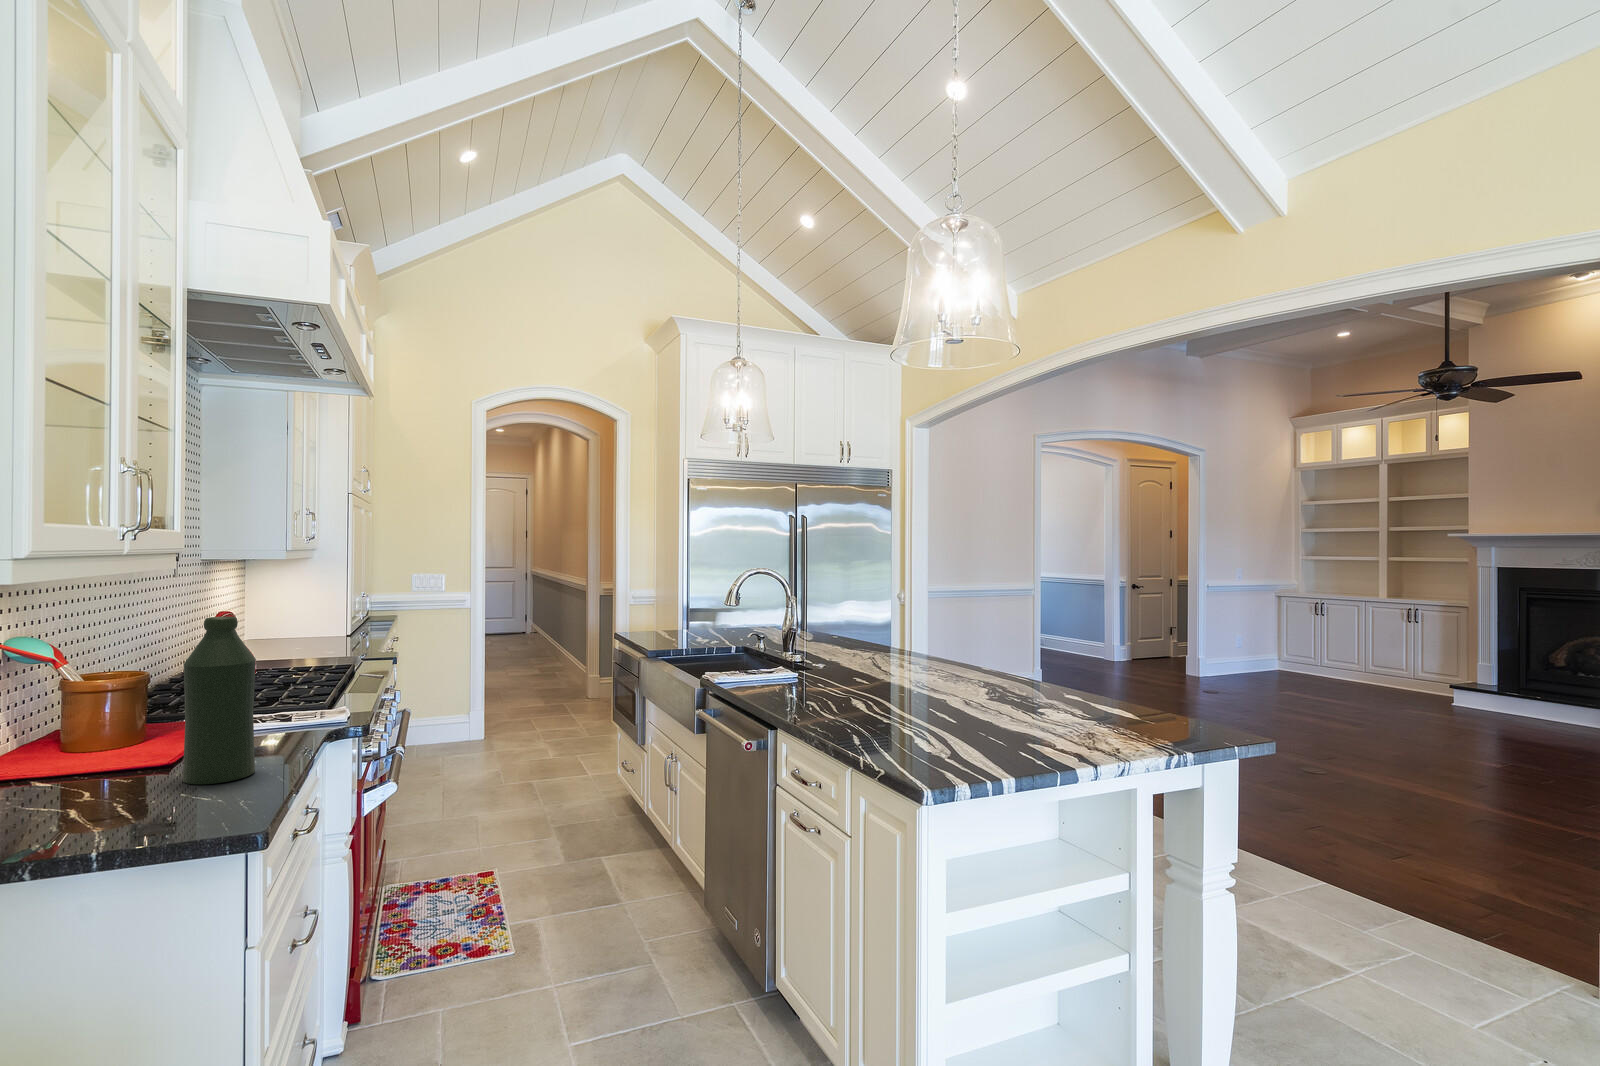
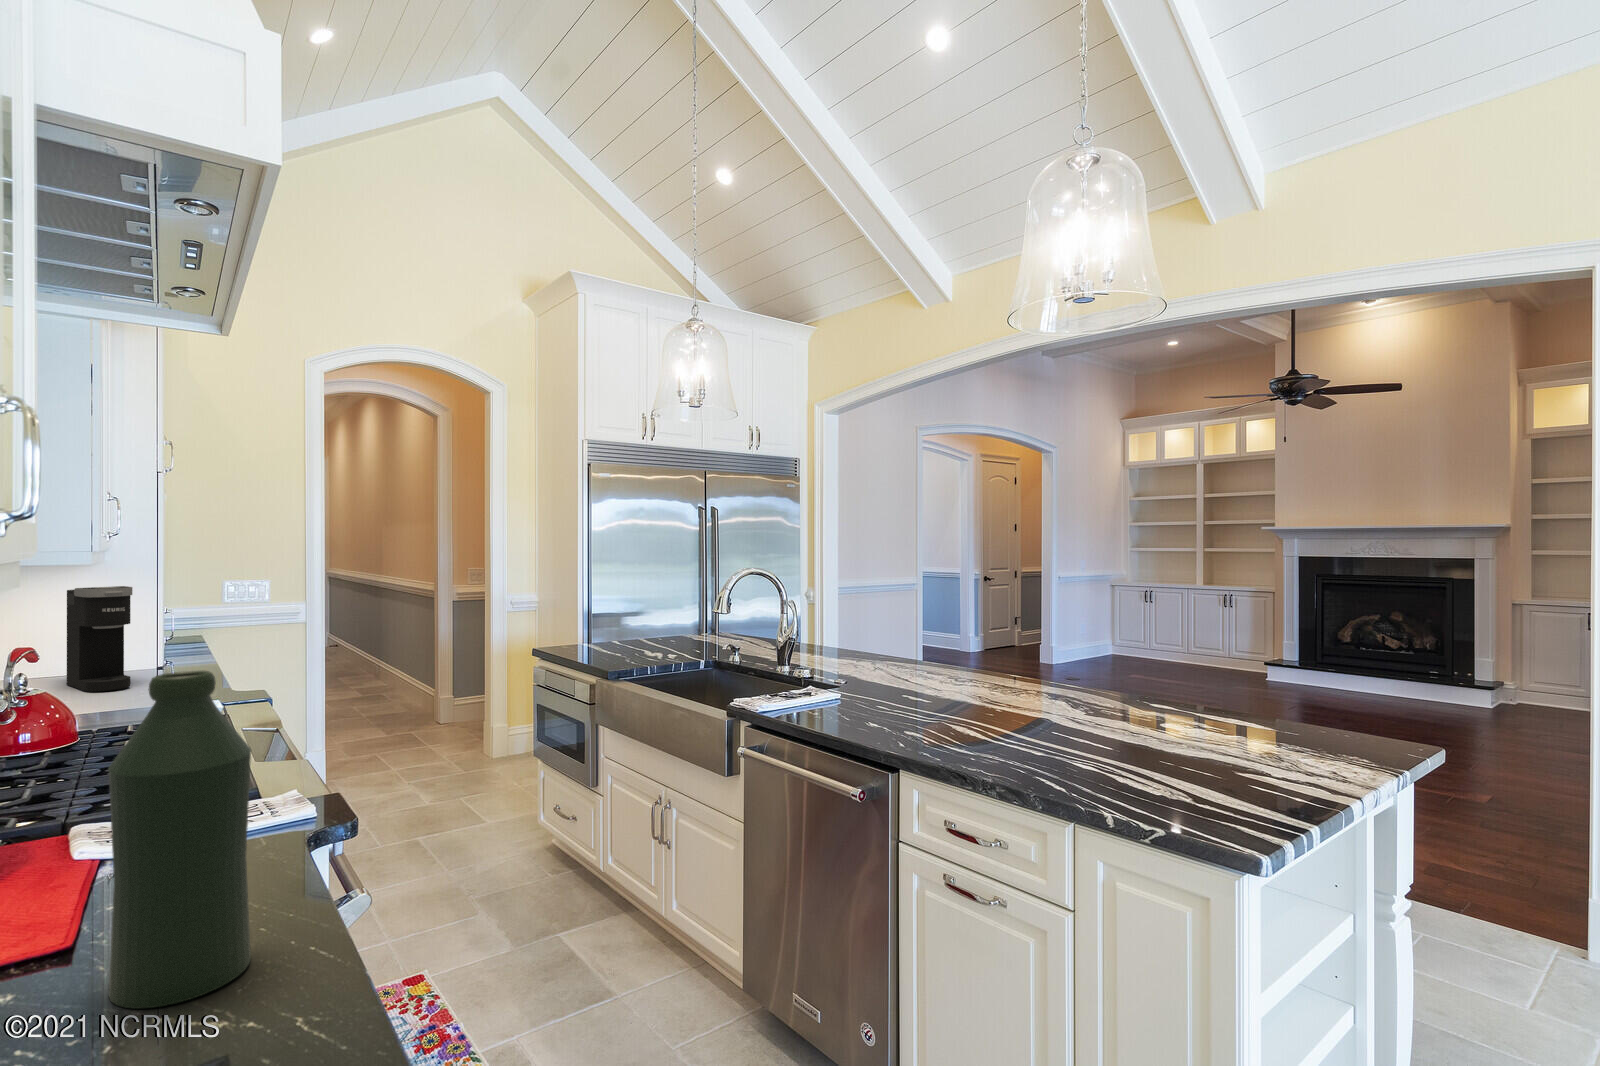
coffee maker: none [275,575,313,648] -> present [67,586,132,692]

